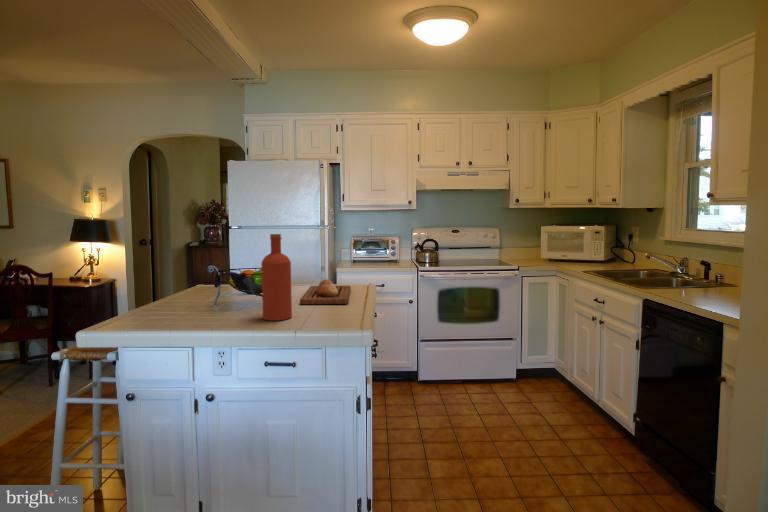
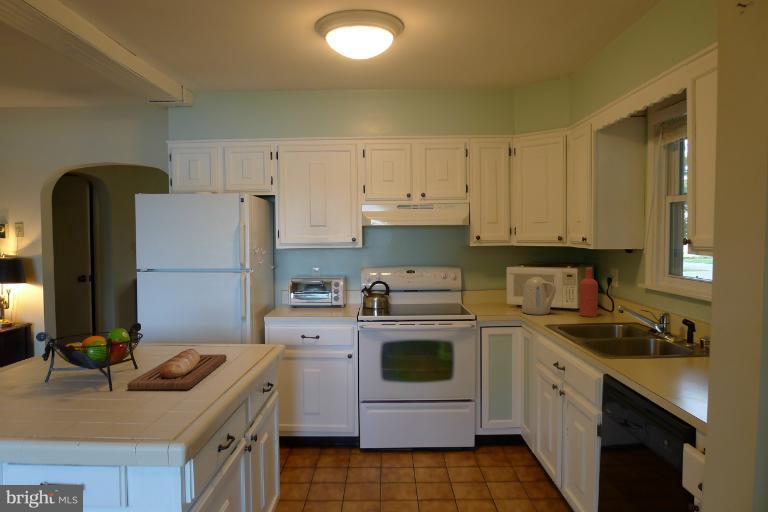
kettle: none [555,233,587,265] -> present [522,277,556,315]
bottle: present [261,234,292,321] -> present [580,267,598,317]

